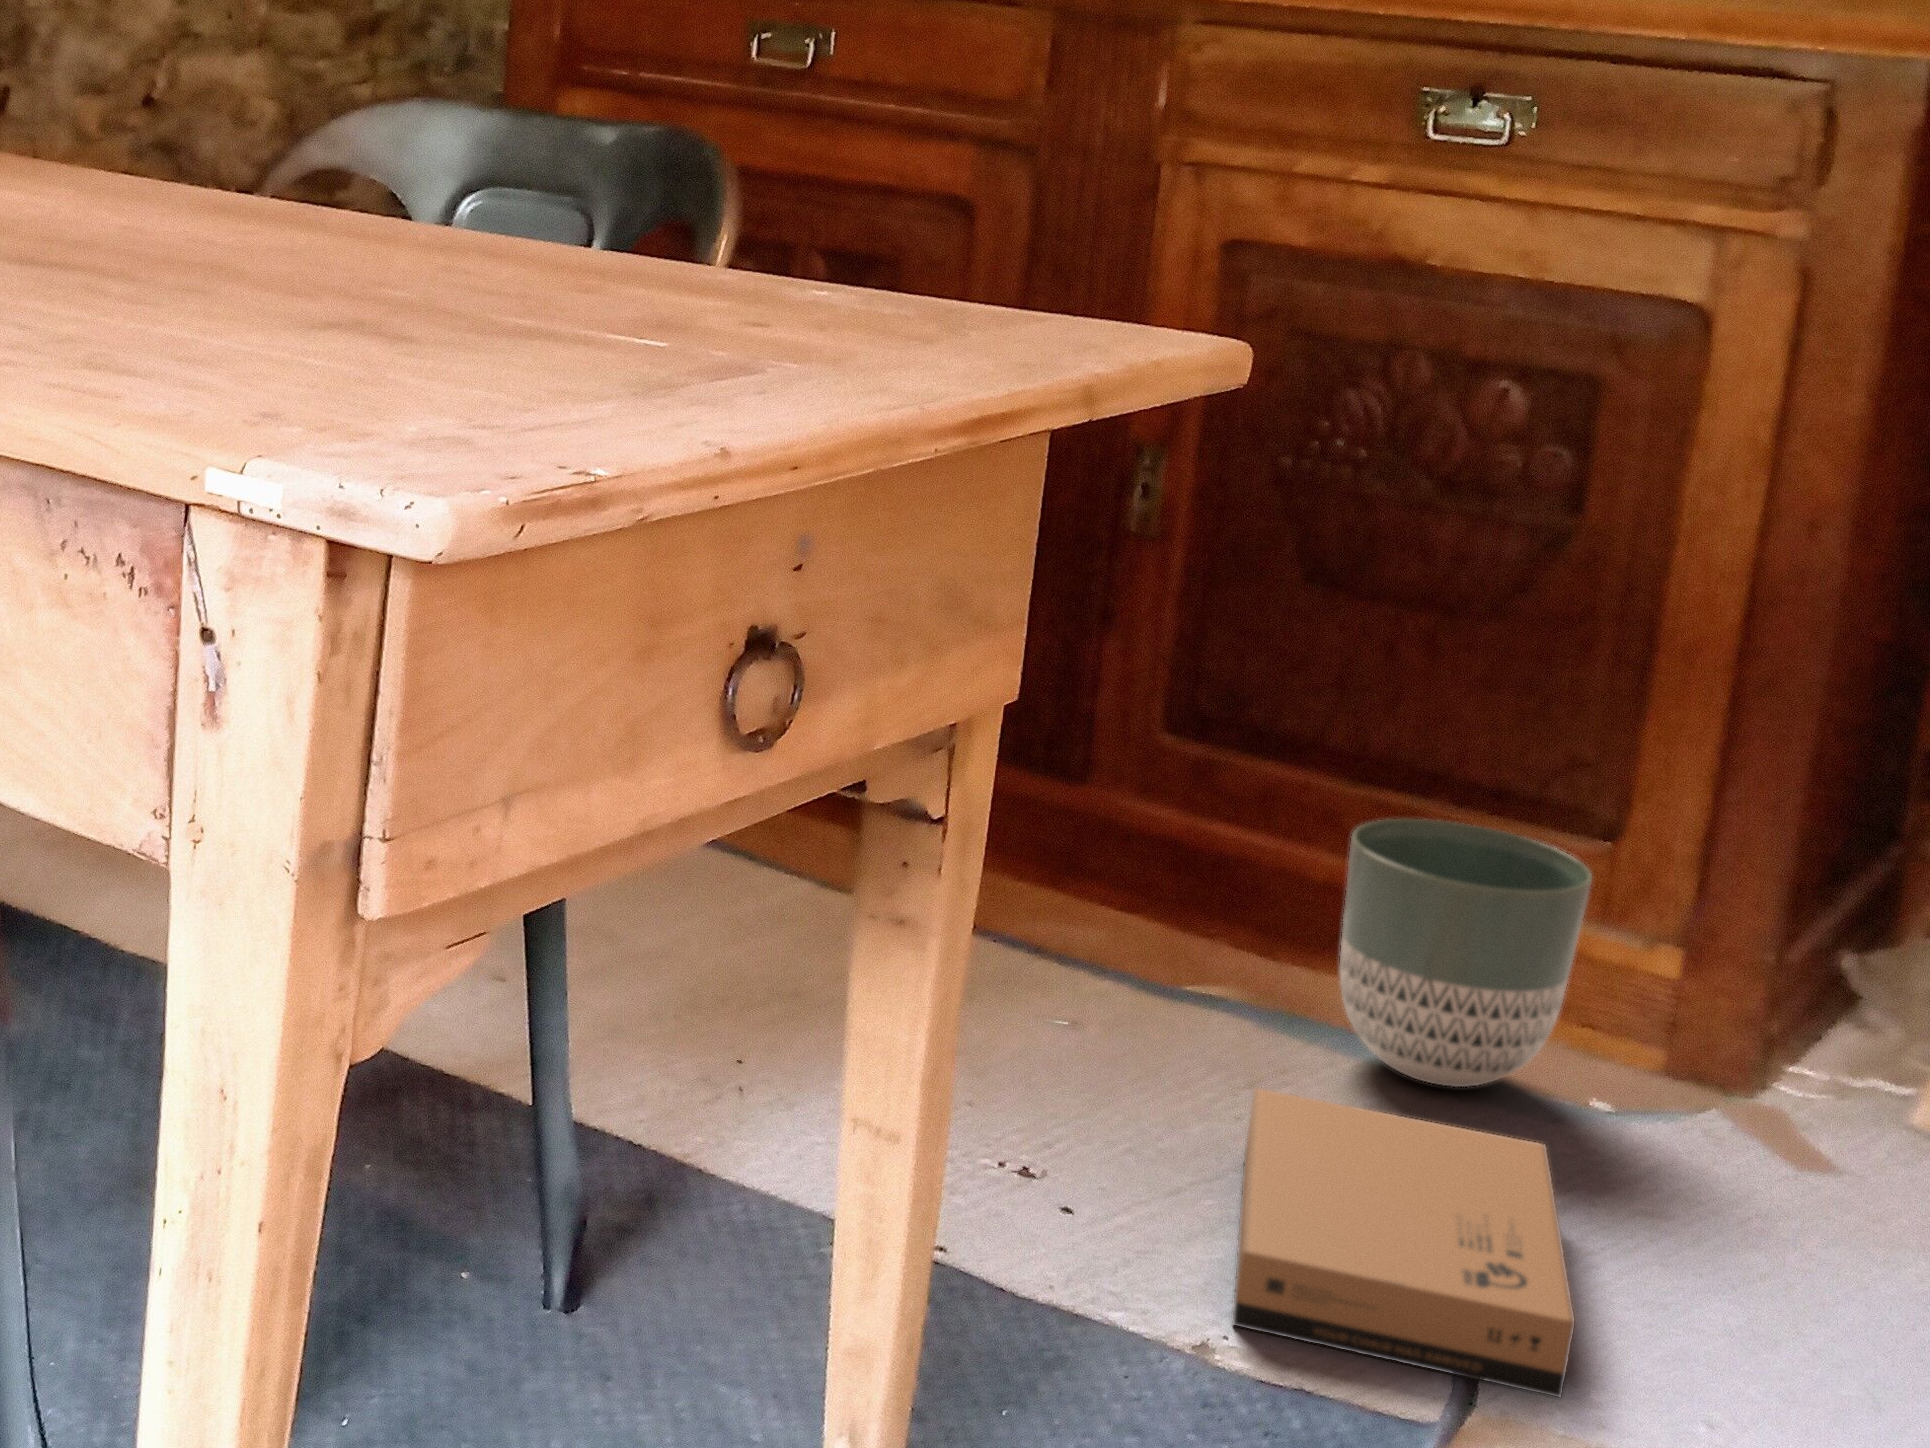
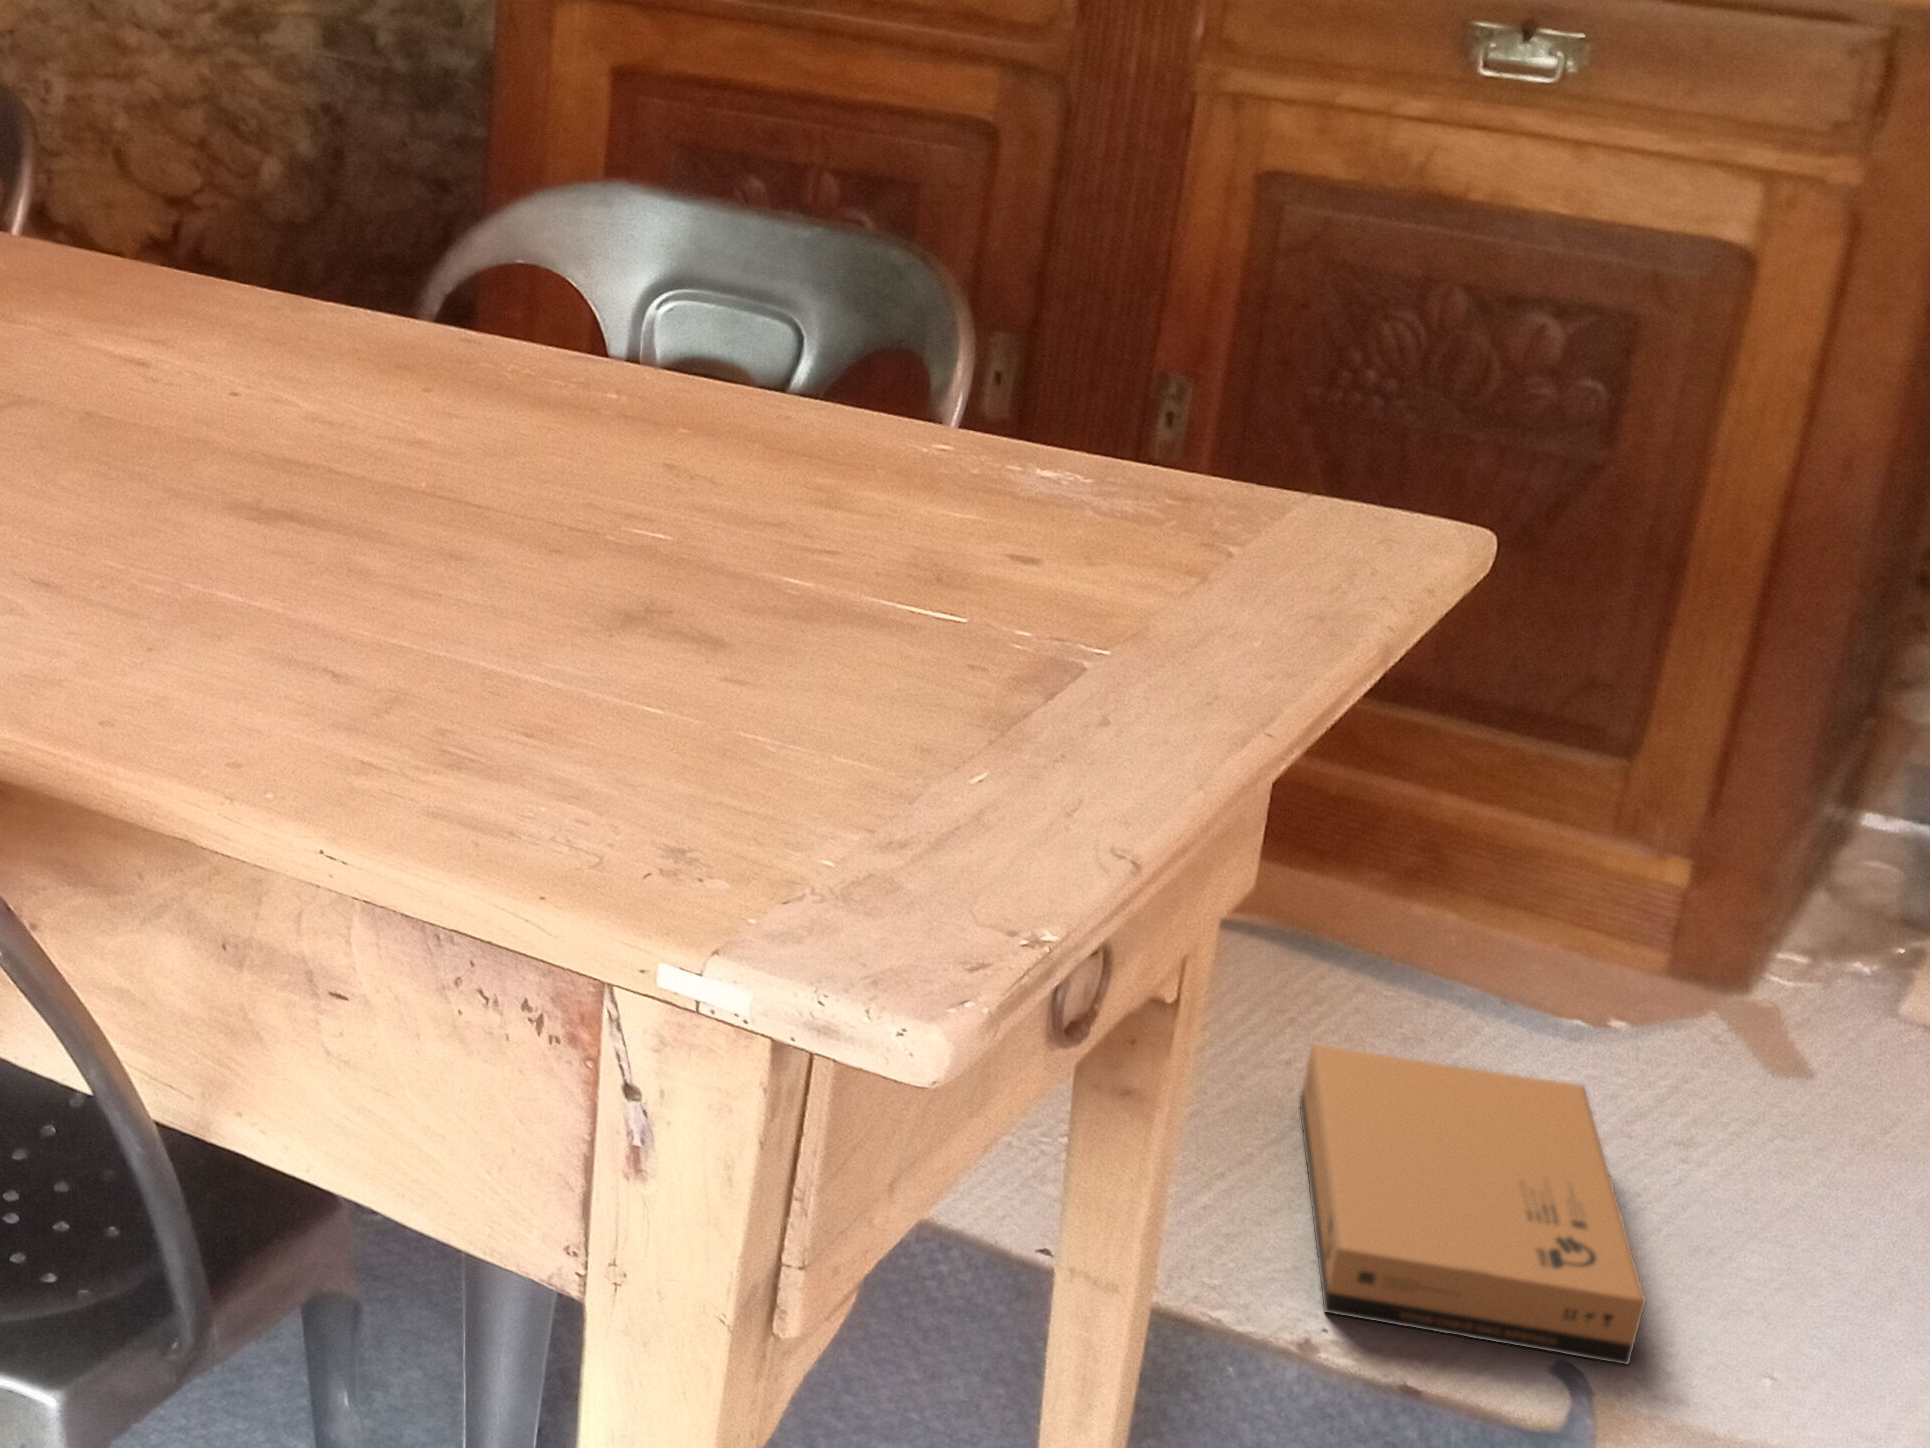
planter: present [1340,819,1592,1087] -> none [1367,743,1613,1000]

